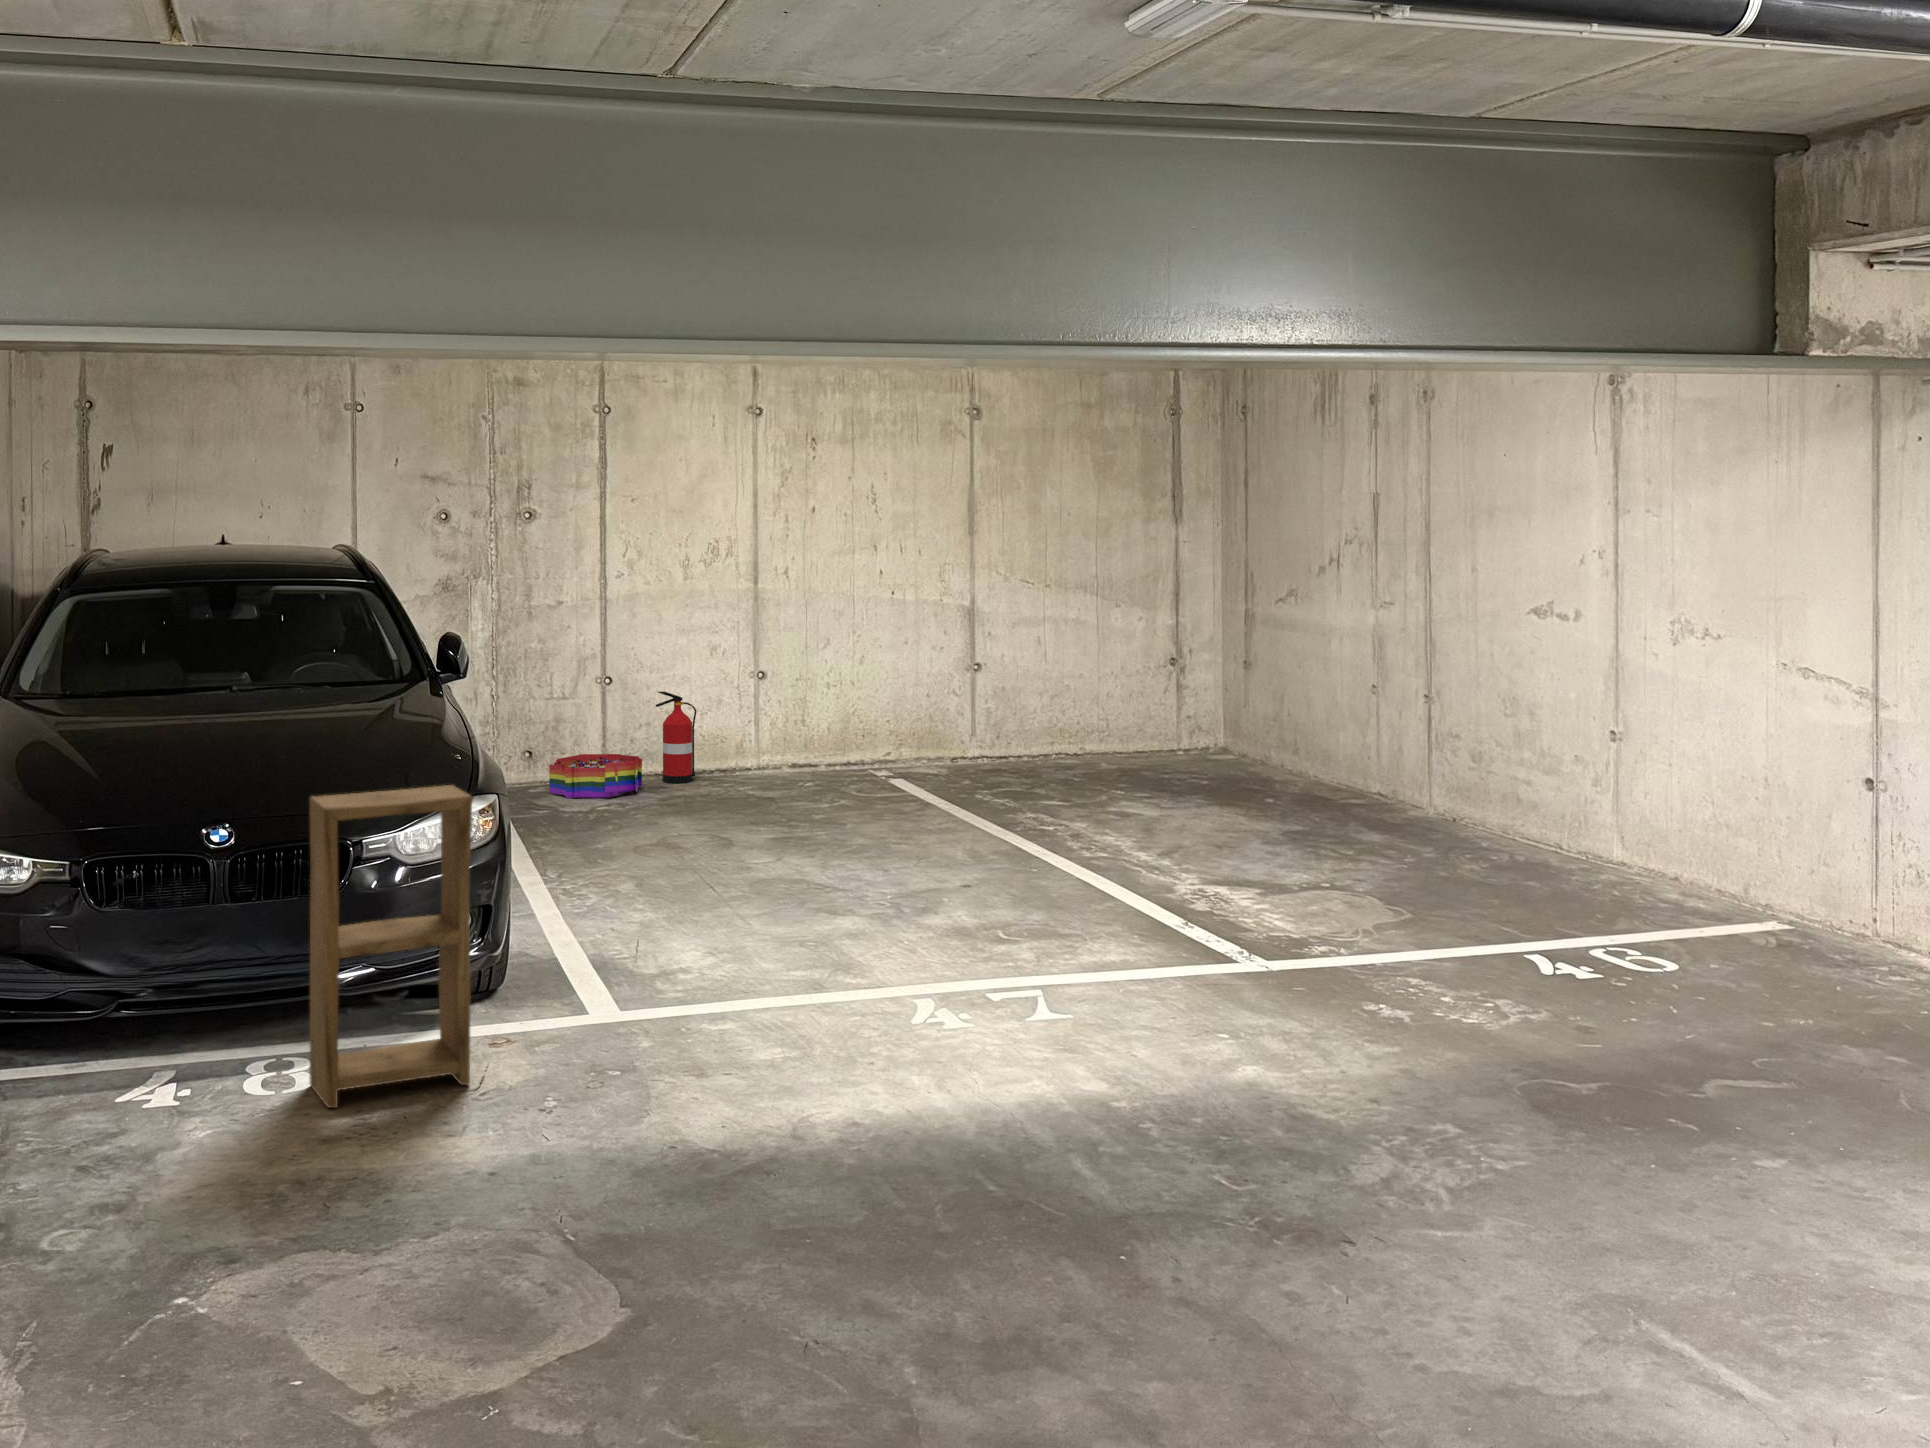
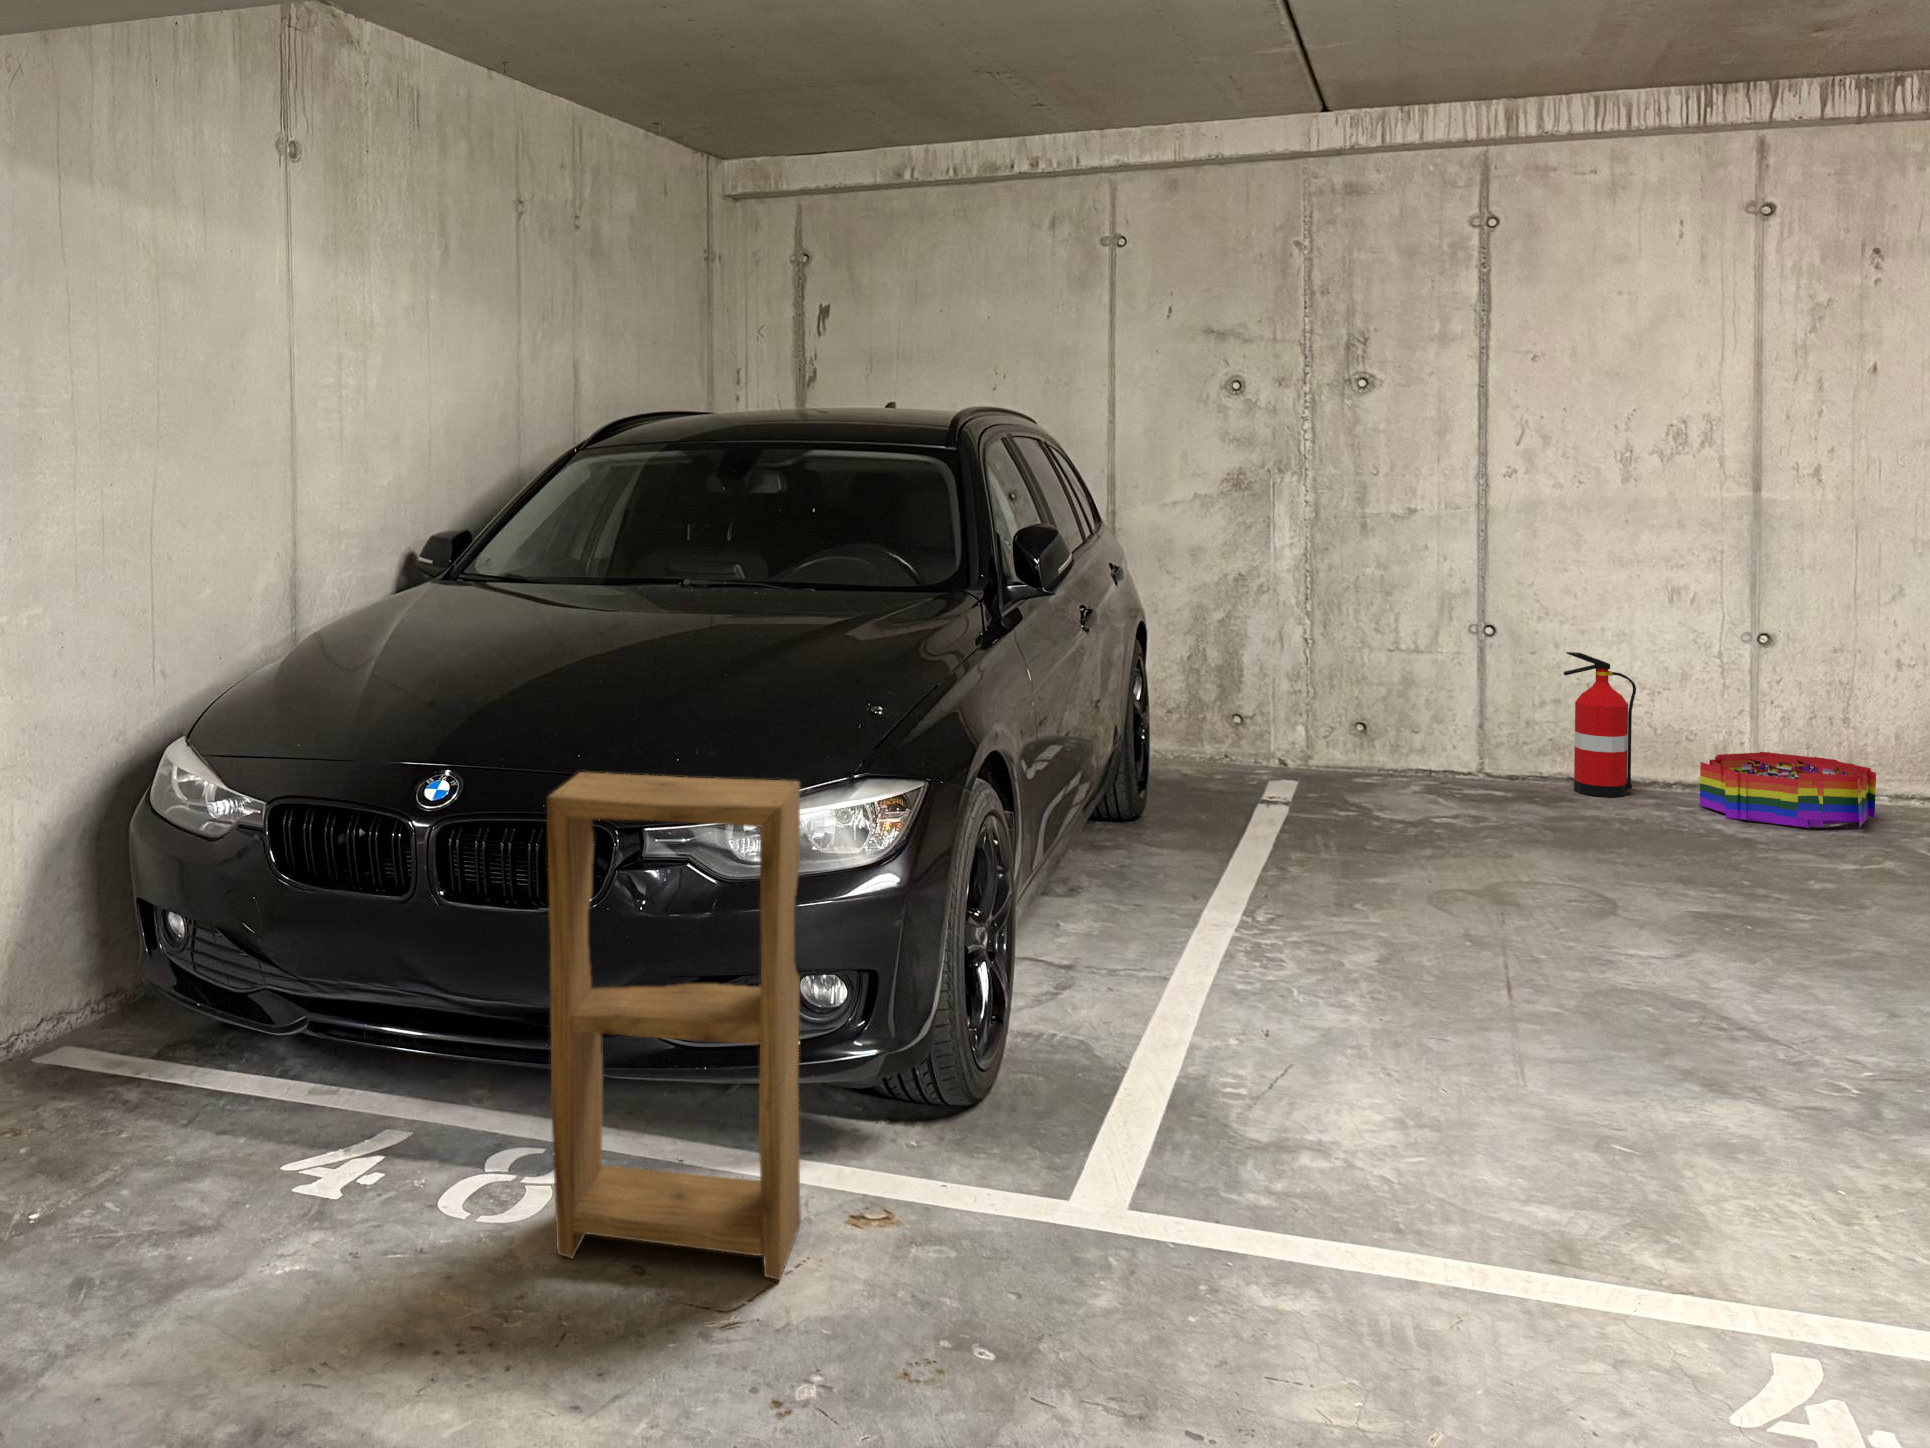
storage bin: present [549,754,642,798] -> present [1700,752,1876,828]

